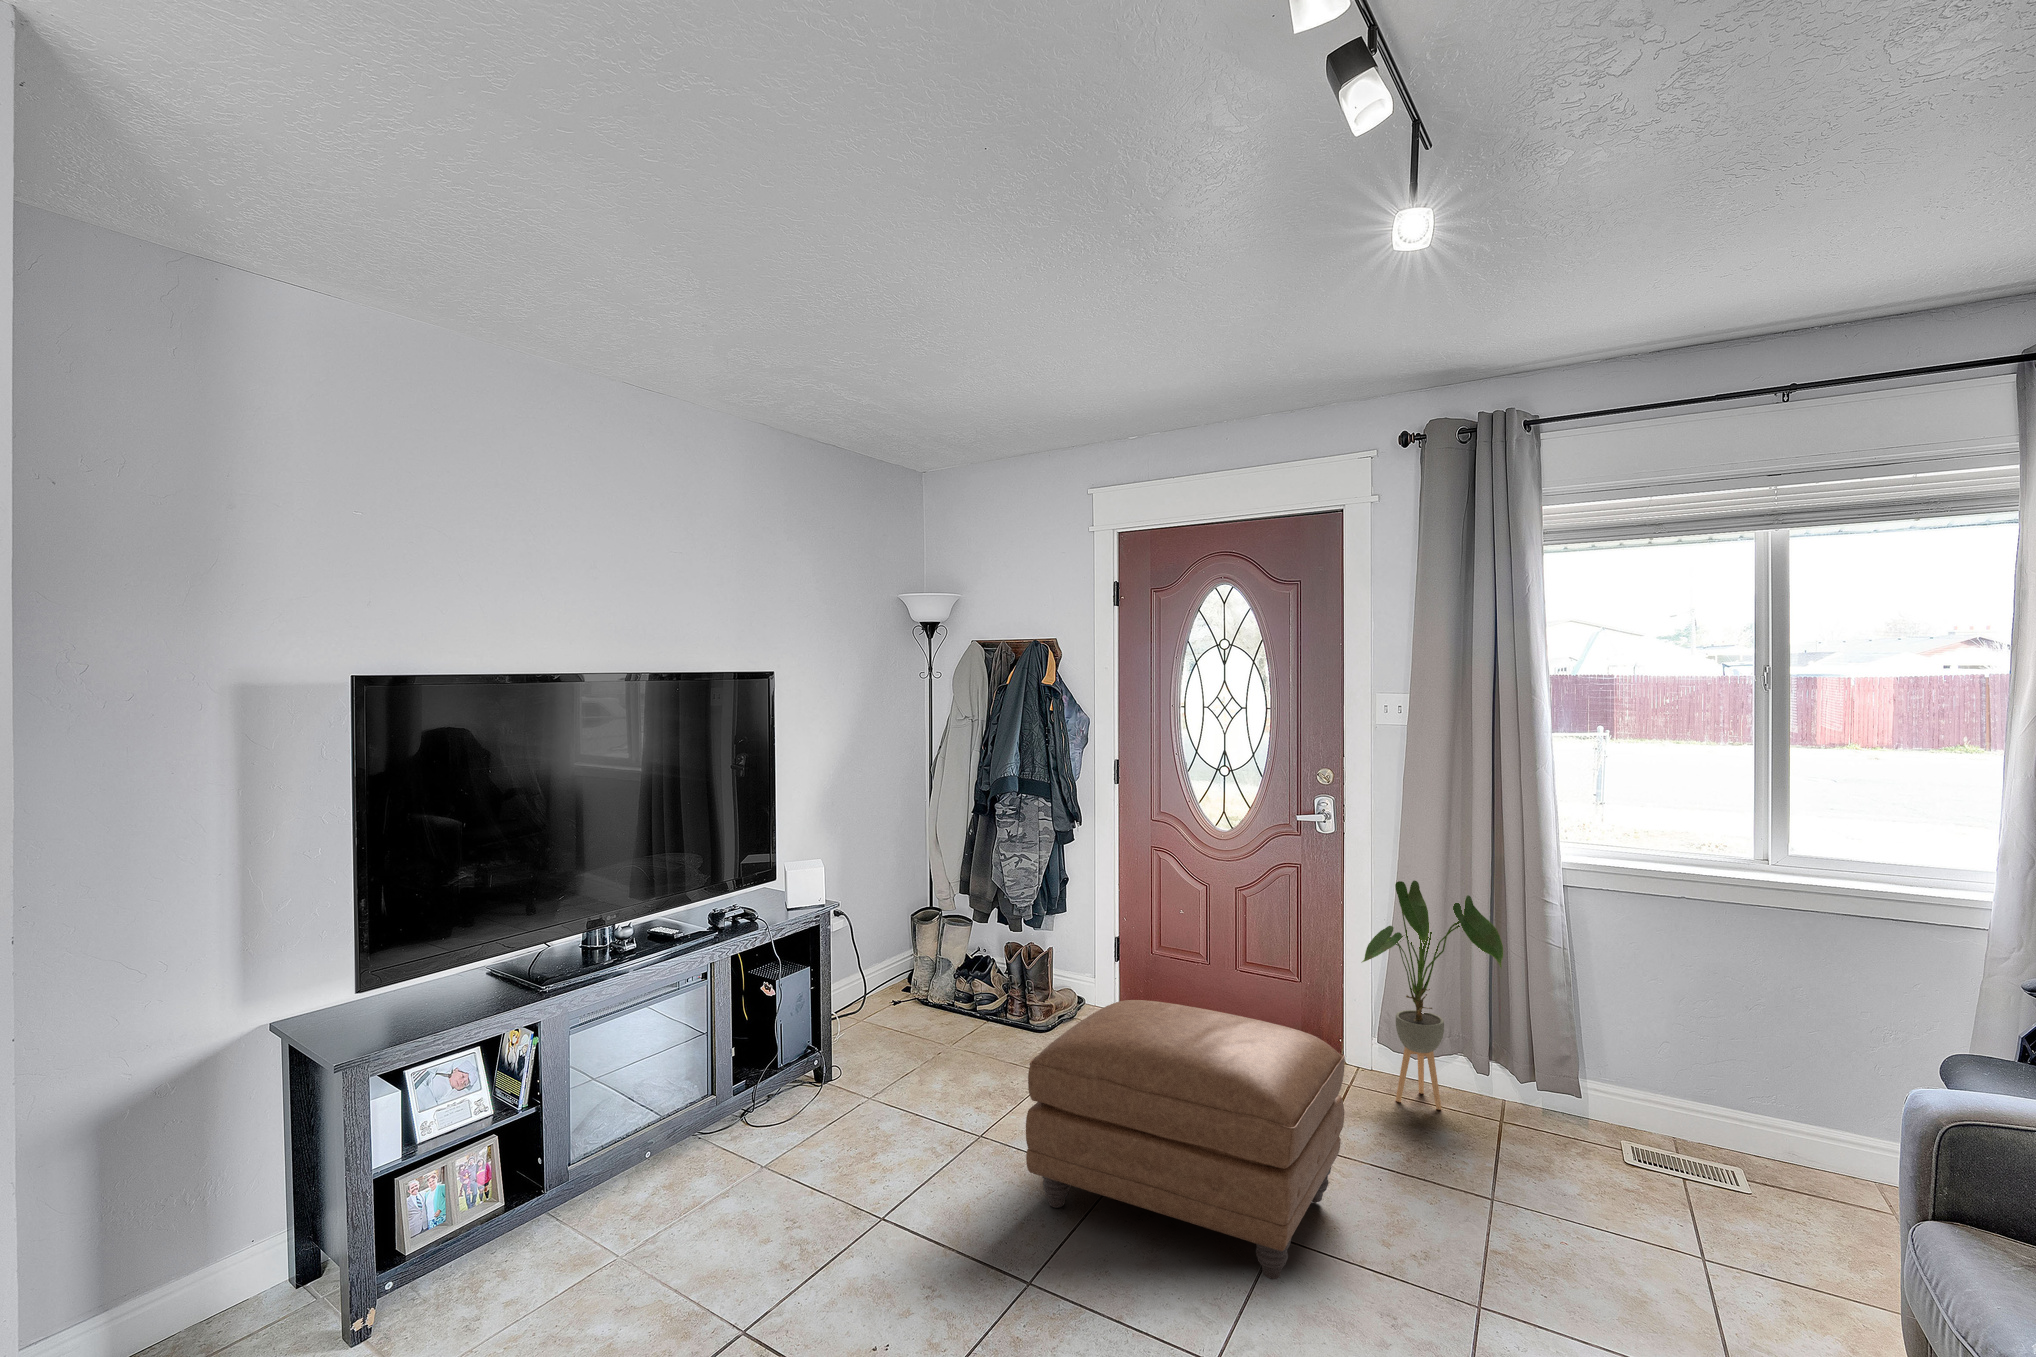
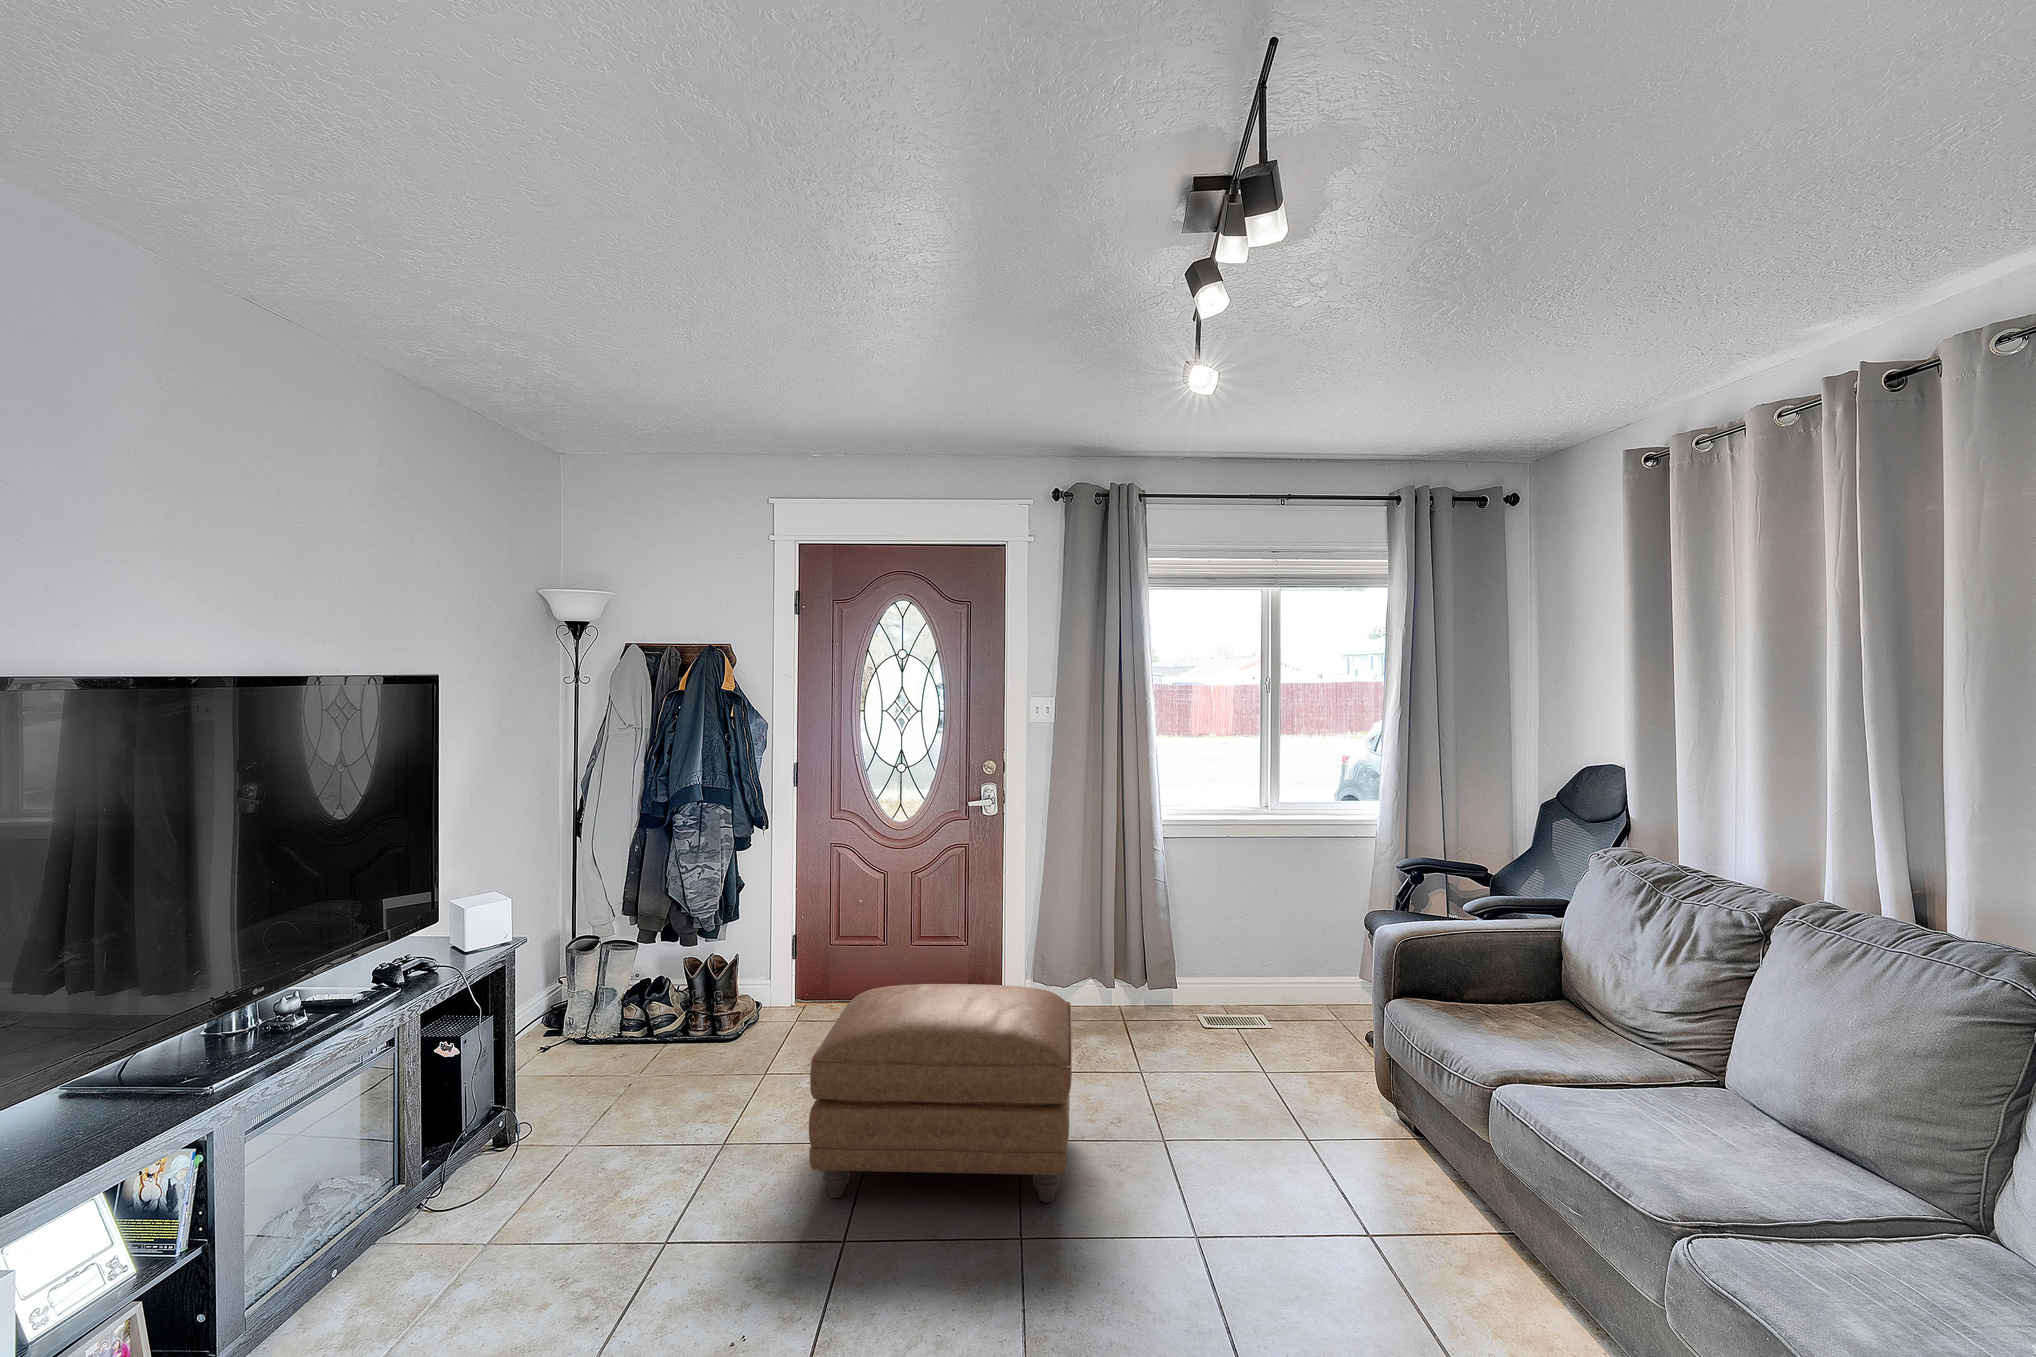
house plant: present [1362,880,1503,1110] -> none [1045,848,1154,1039]

